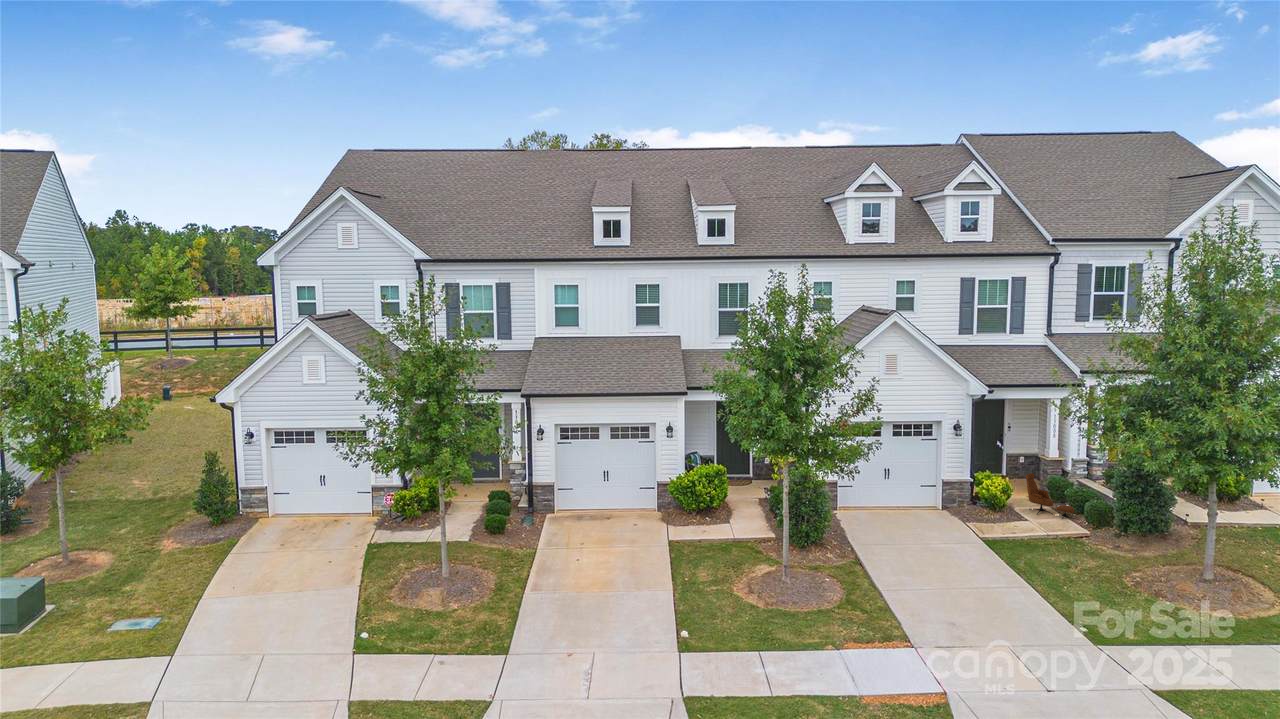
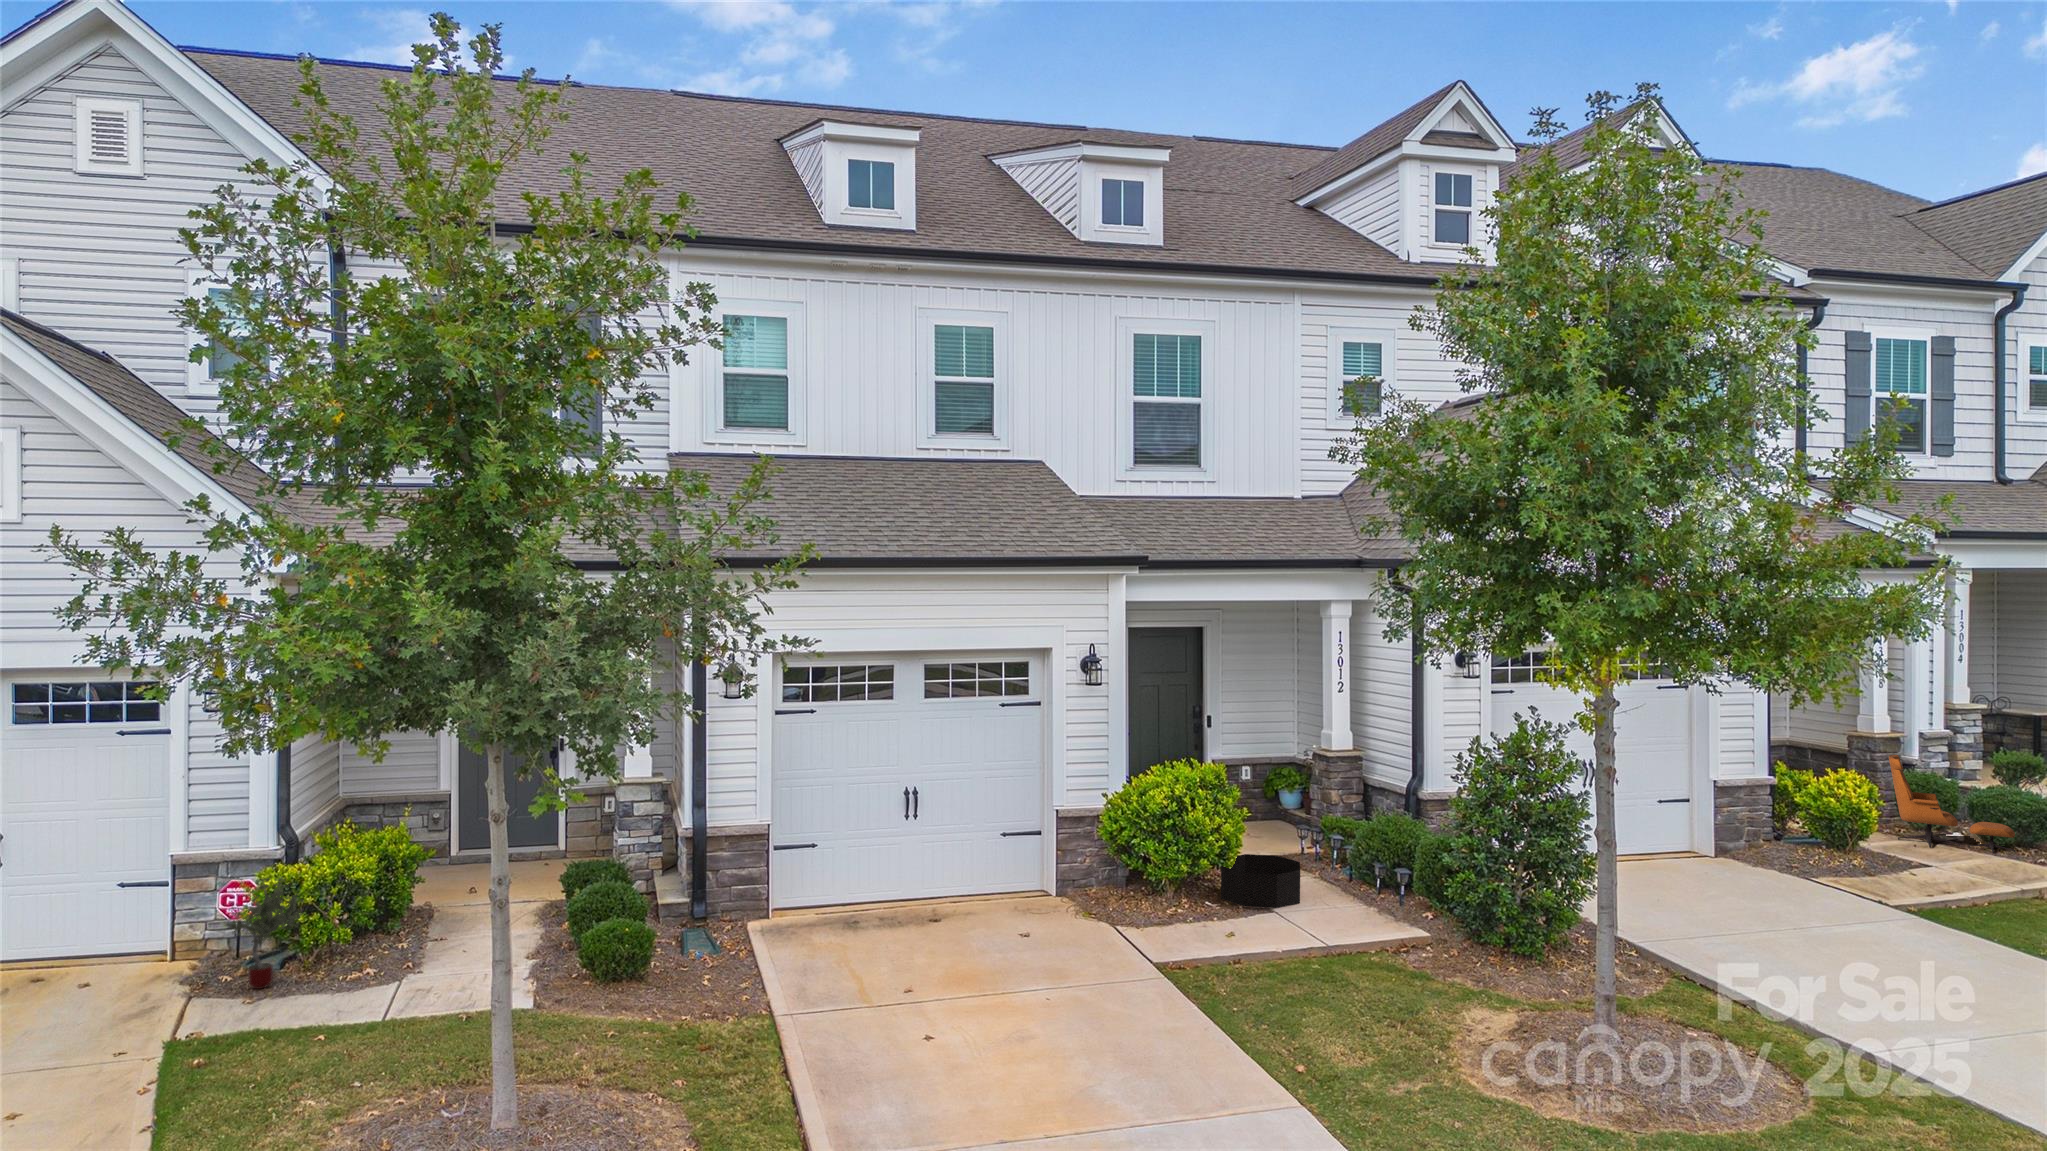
potted tree: none [384,496,405,529] -> present [225,877,302,989]
basket: none [710,502,741,523] -> present [1221,854,1300,908]

